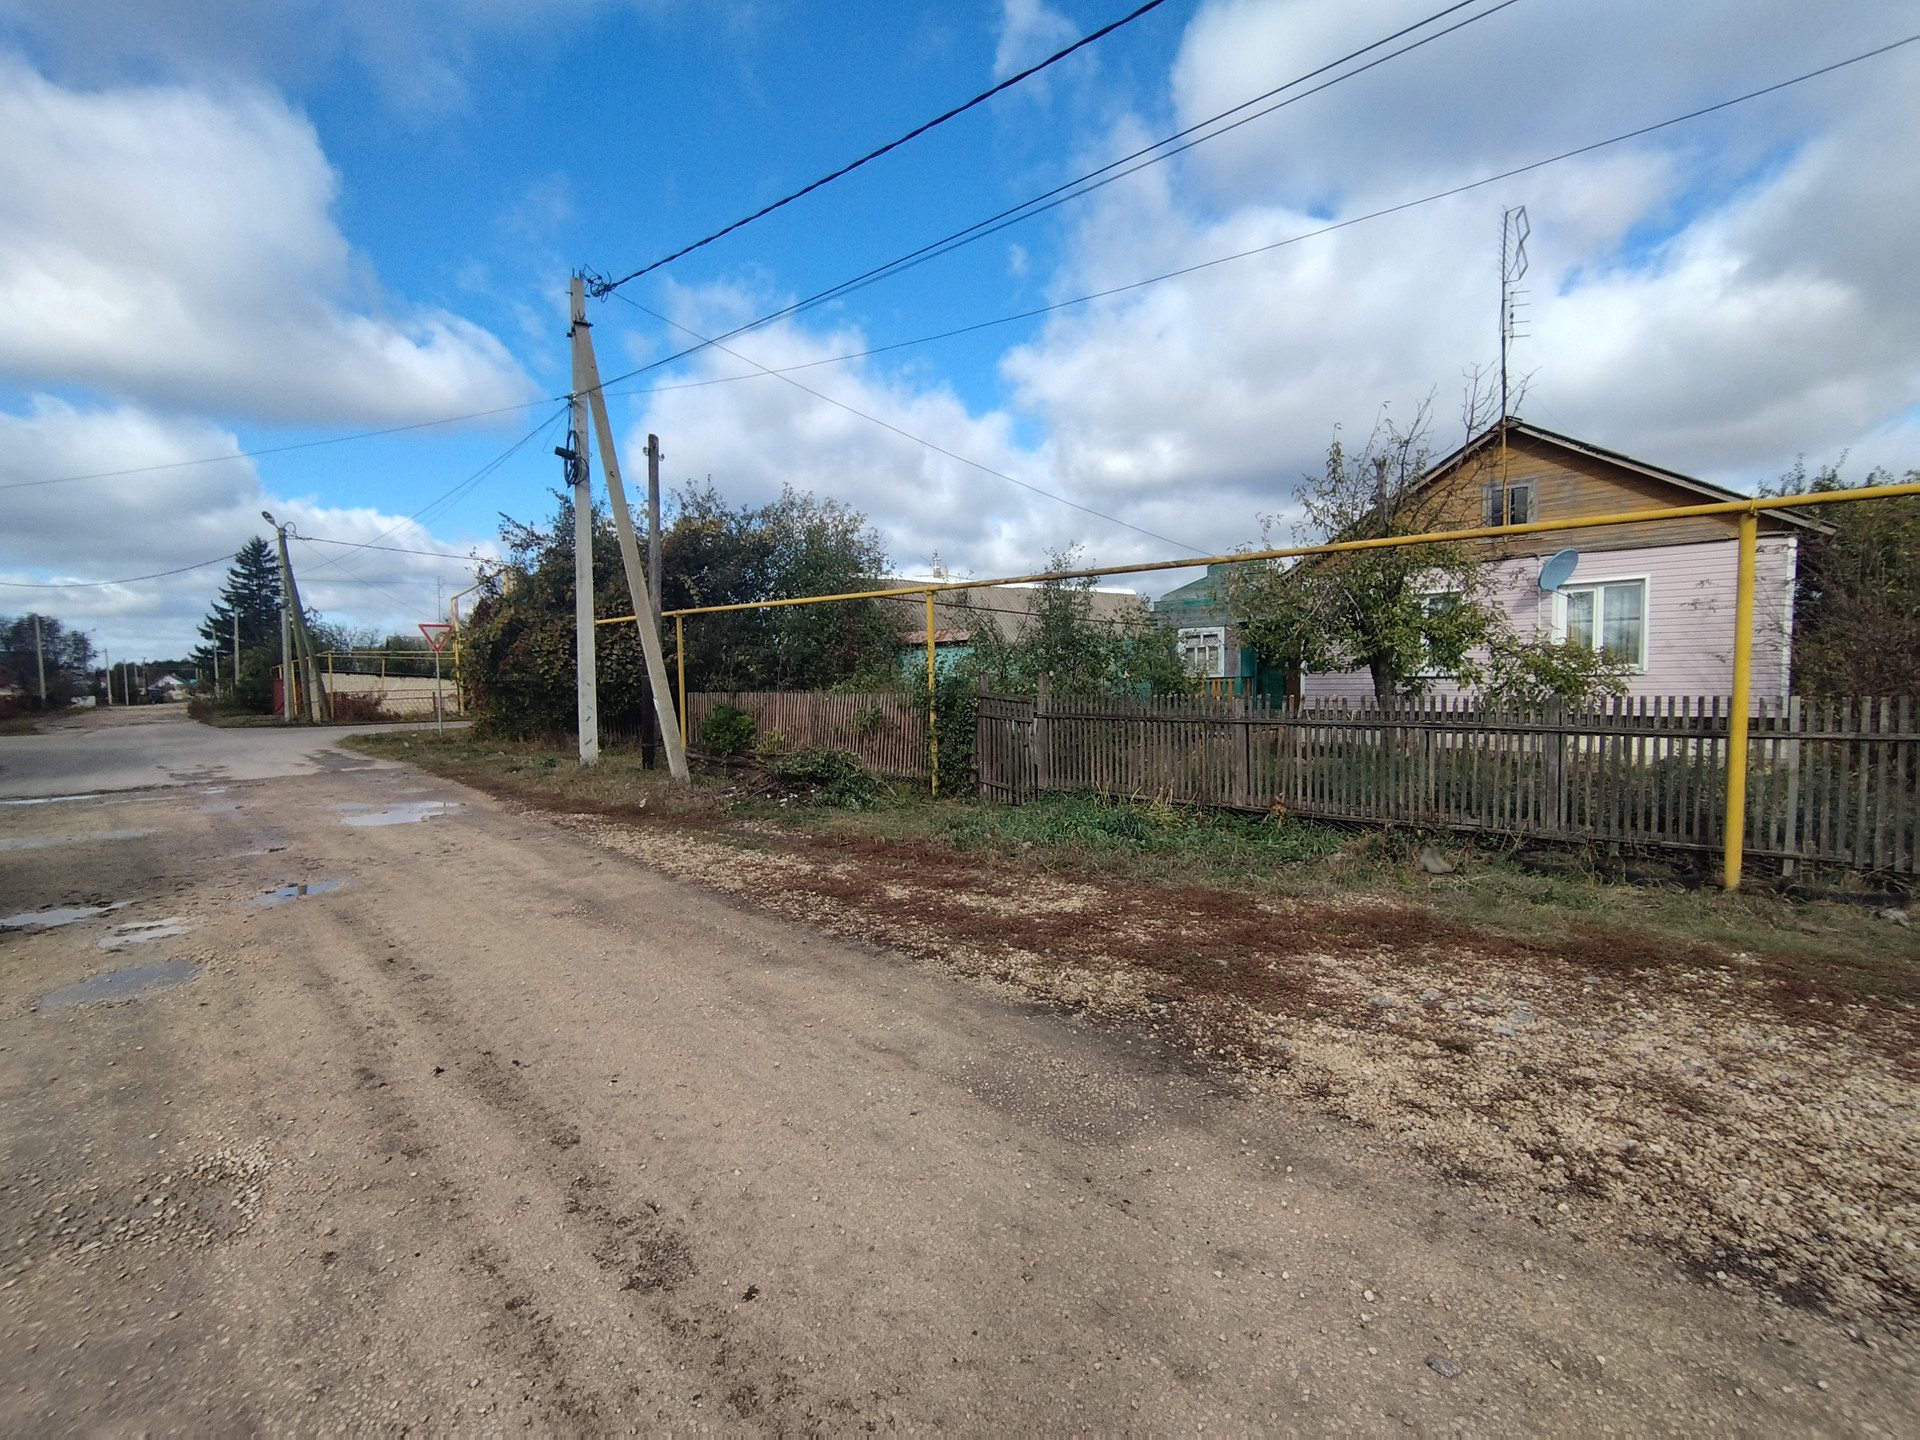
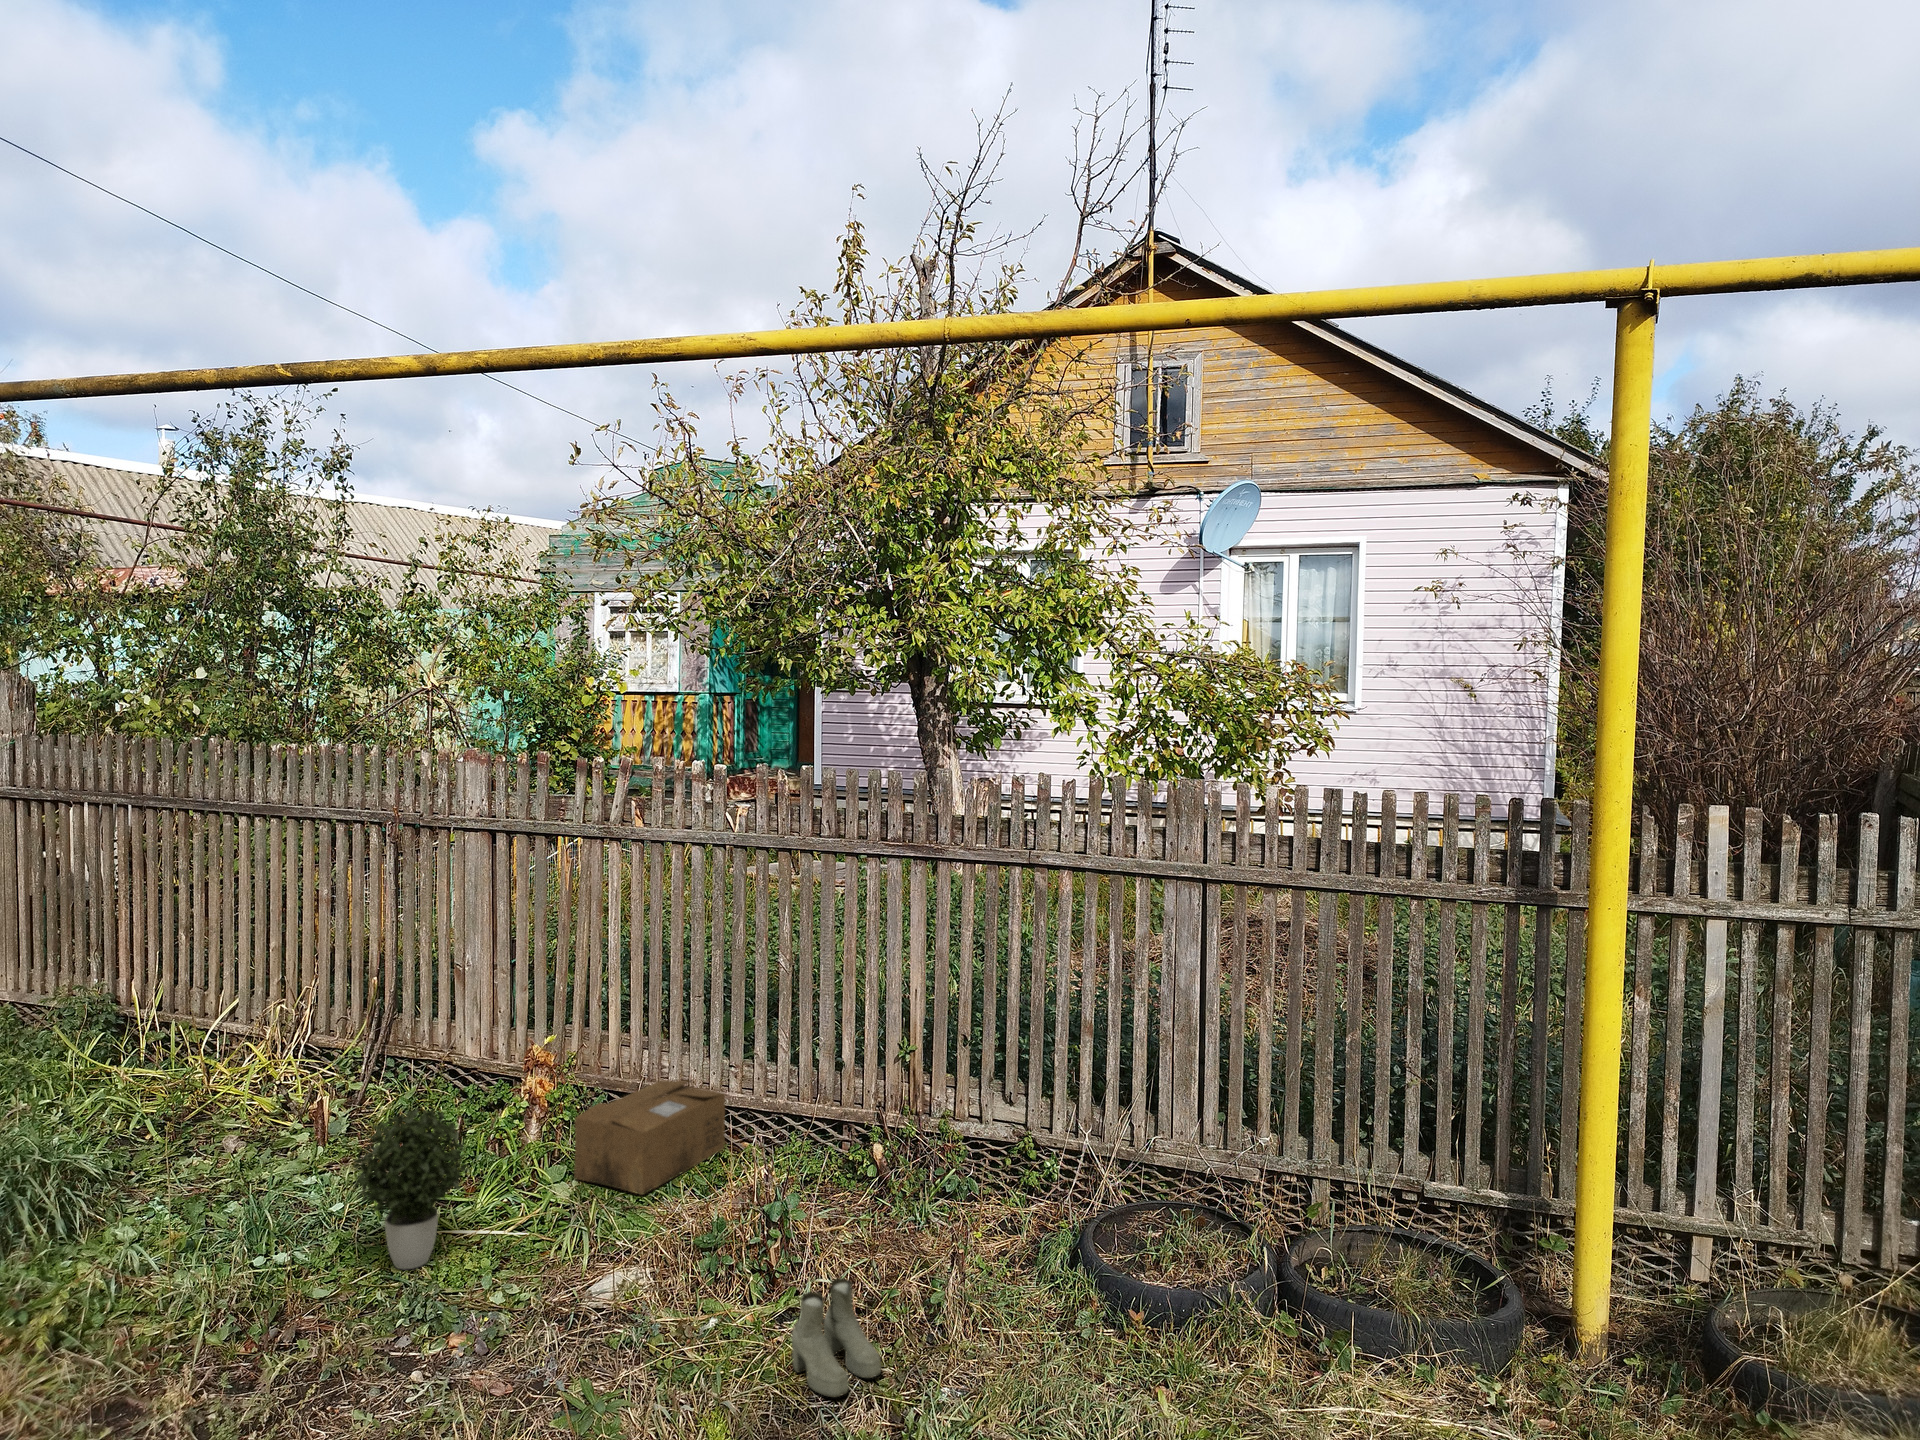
potted plant: none [1252,802,1288,849] -> present [353,1109,470,1269]
cardboard box: none [1304,811,1353,841] -> present [574,1080,725,1195]

